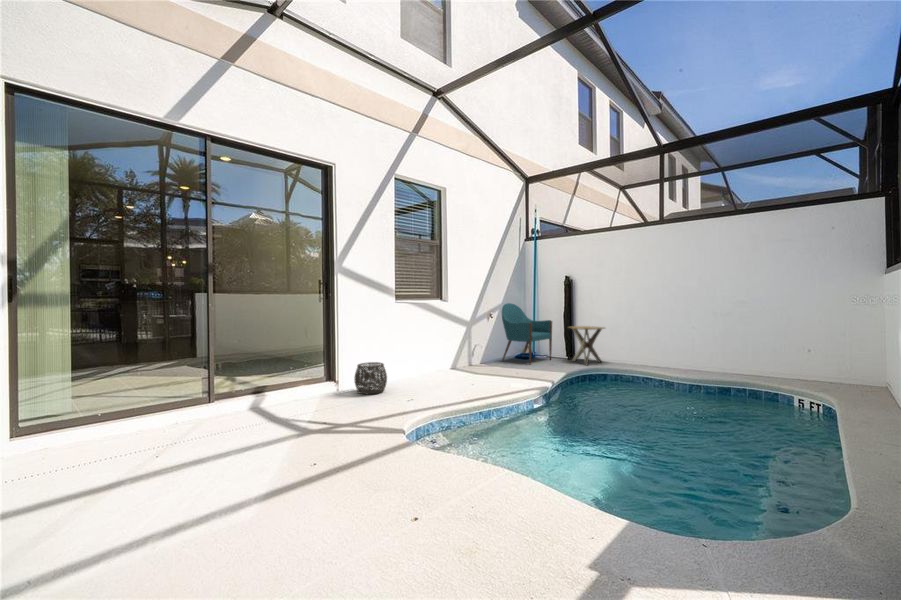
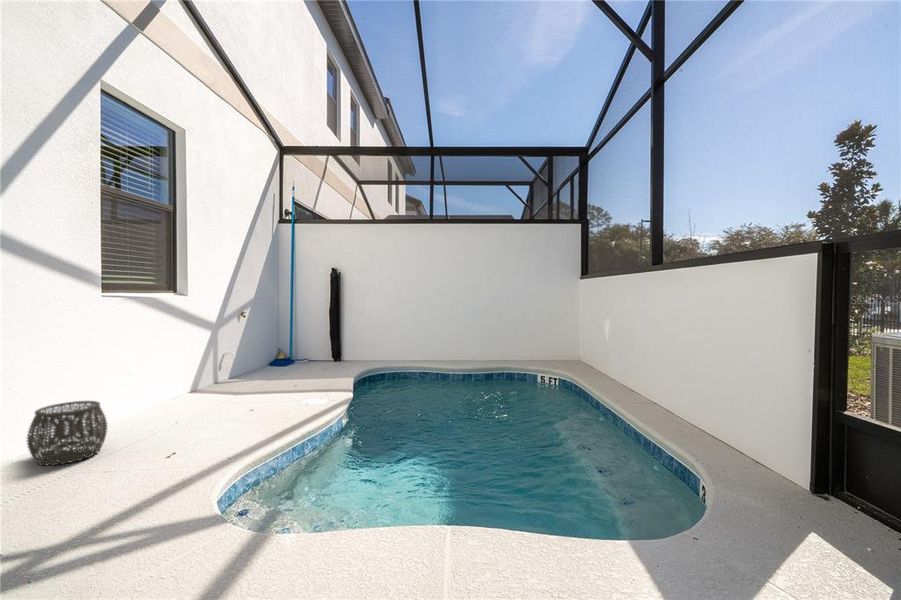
chair: present [502,303,552,364] -> none [256,298,318,373]
side table: present [571,326,604,365] -> none [337,324,378,367]

